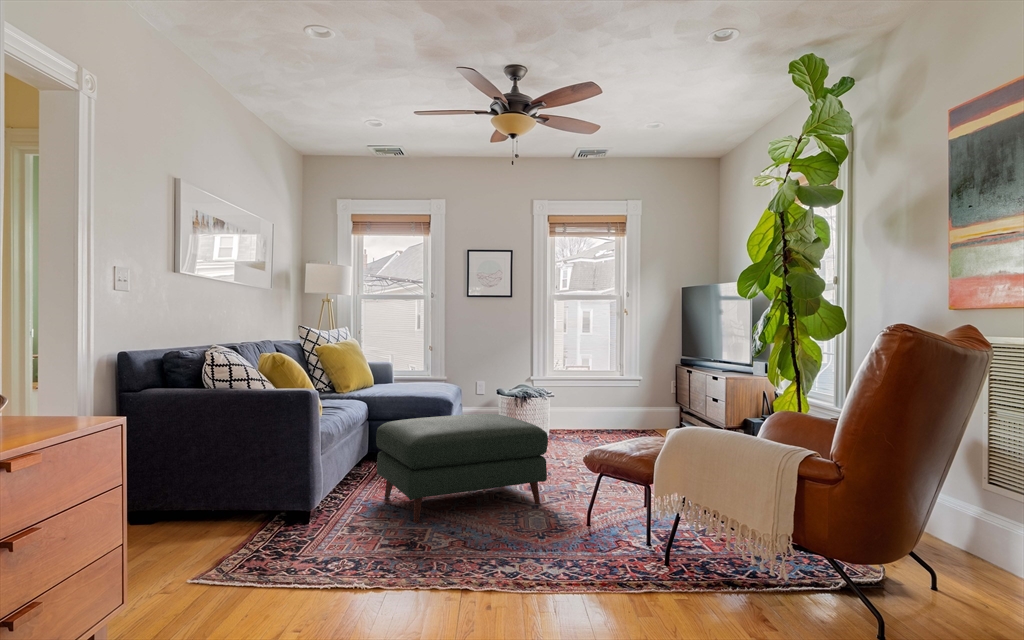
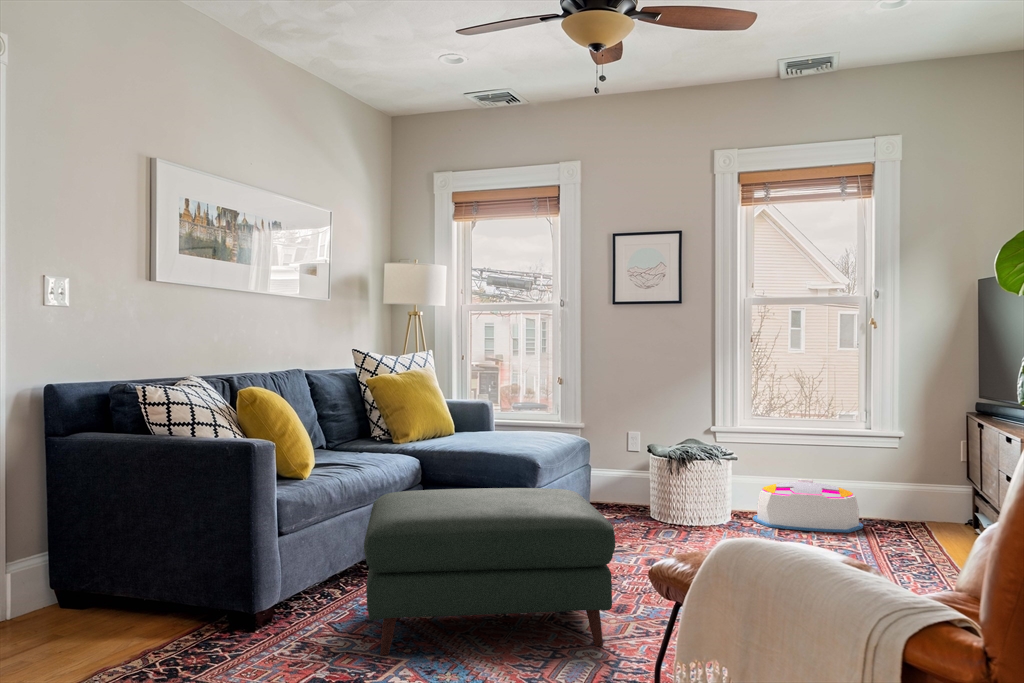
storage bin: none [562,407,625,437] -> present [753,479,863,533]

